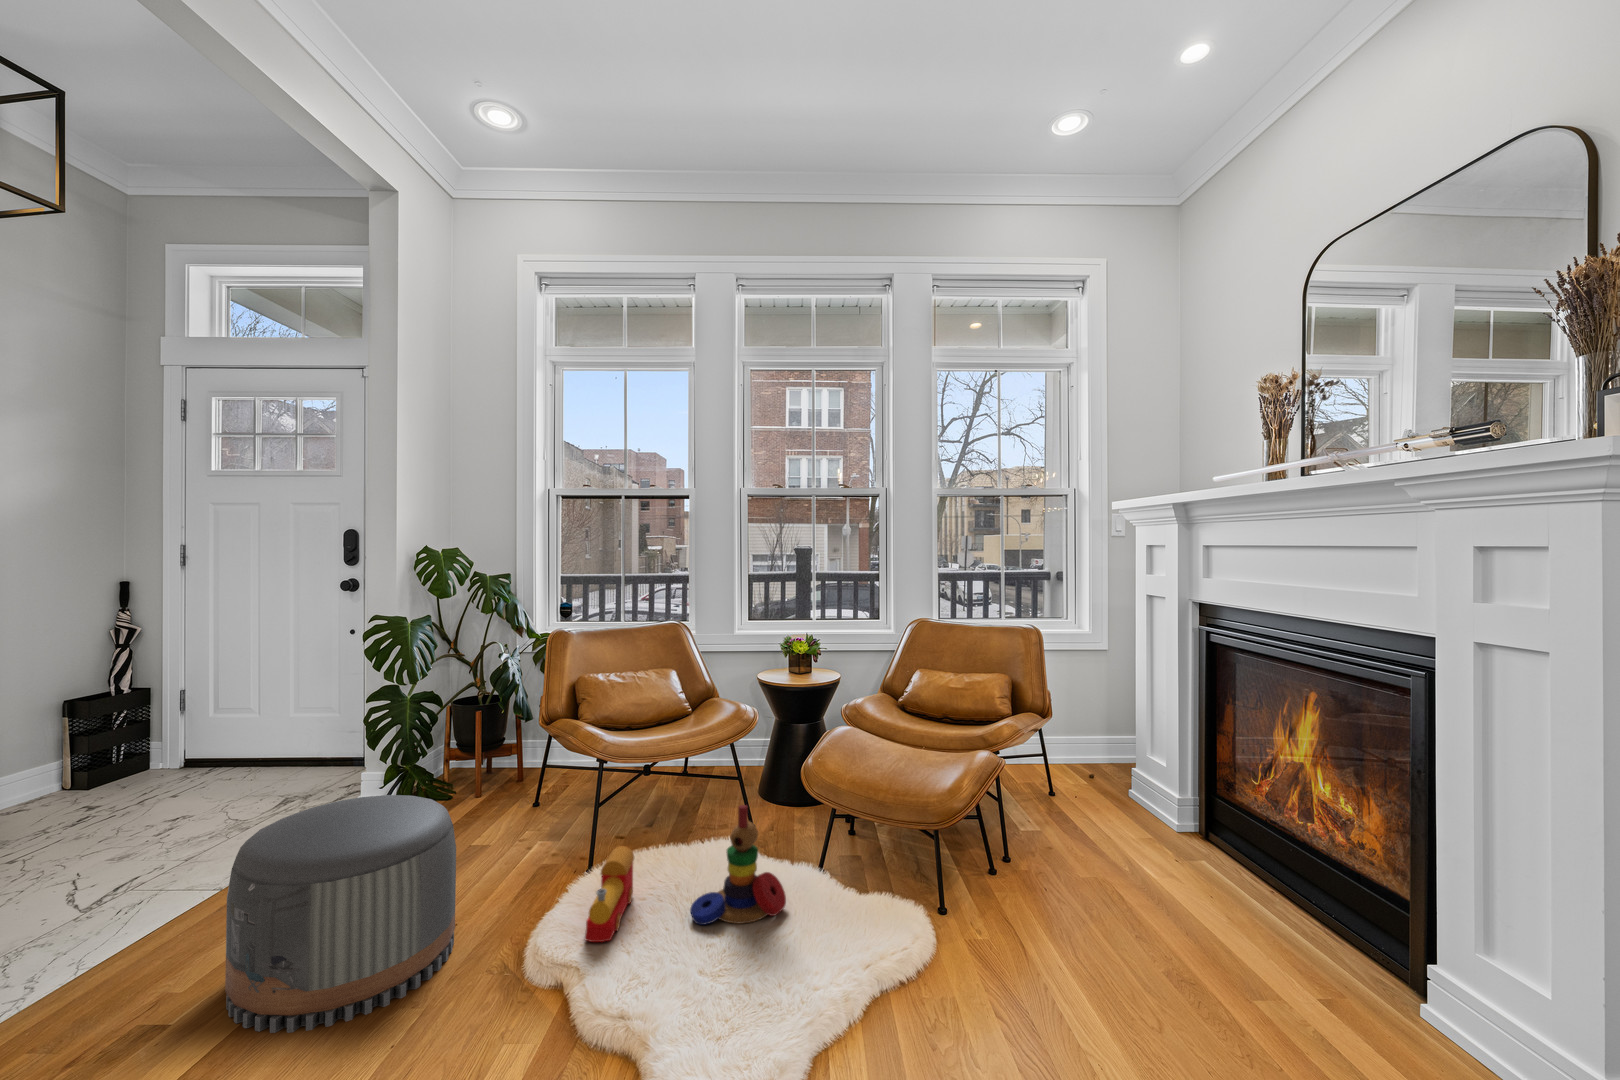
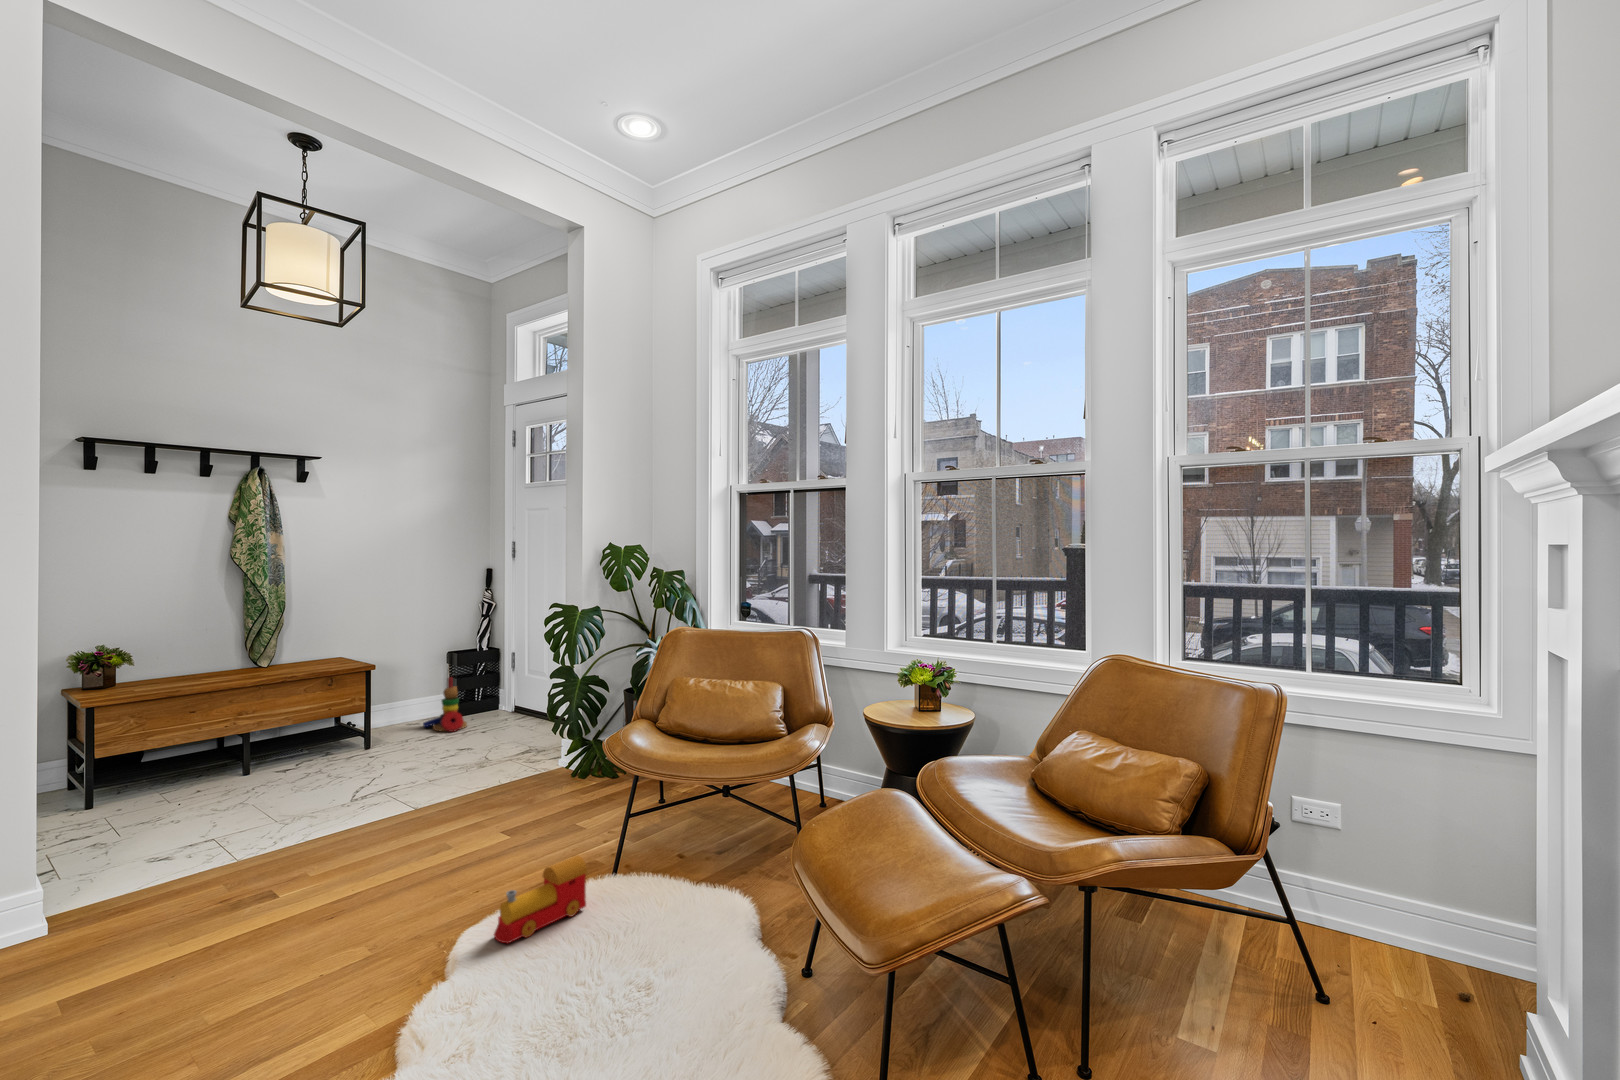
pouf: present [225,795,456,1033] -> none [292,756,471,932]
stacking toy: present [690,805,786,925] -> present [423,677,467,732]

